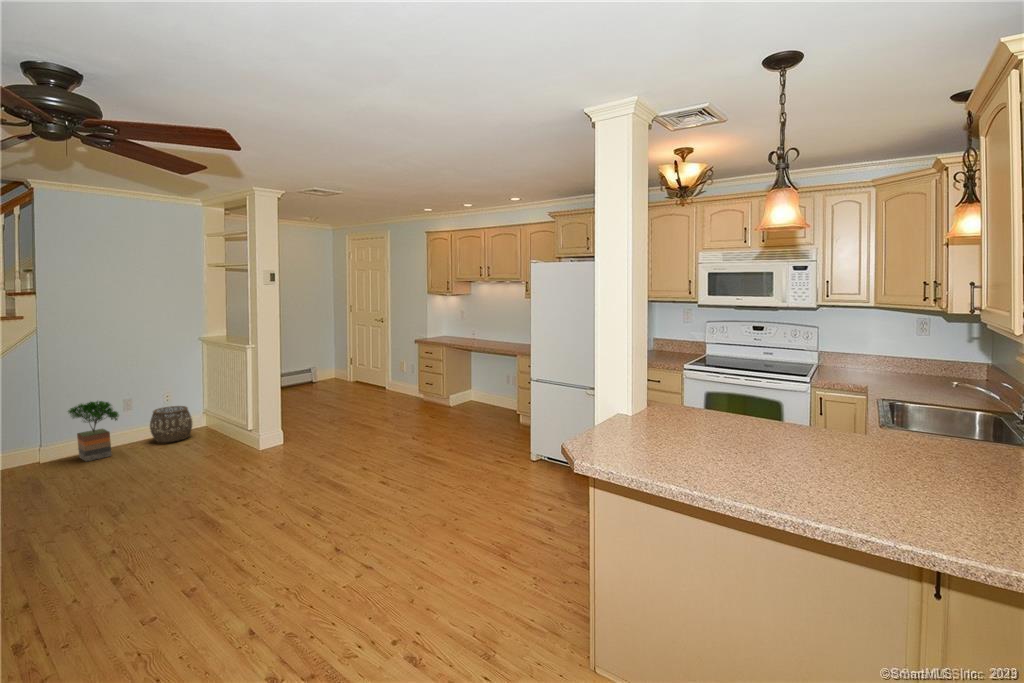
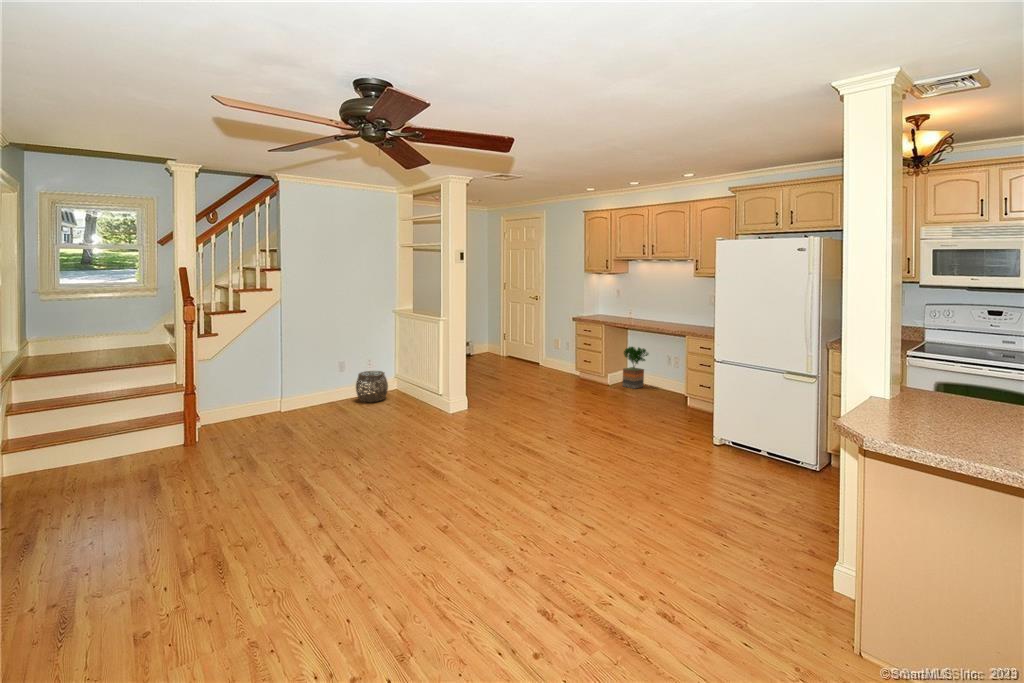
potted tree: present [68,401,119,461] -> present [622,347,648,389]

